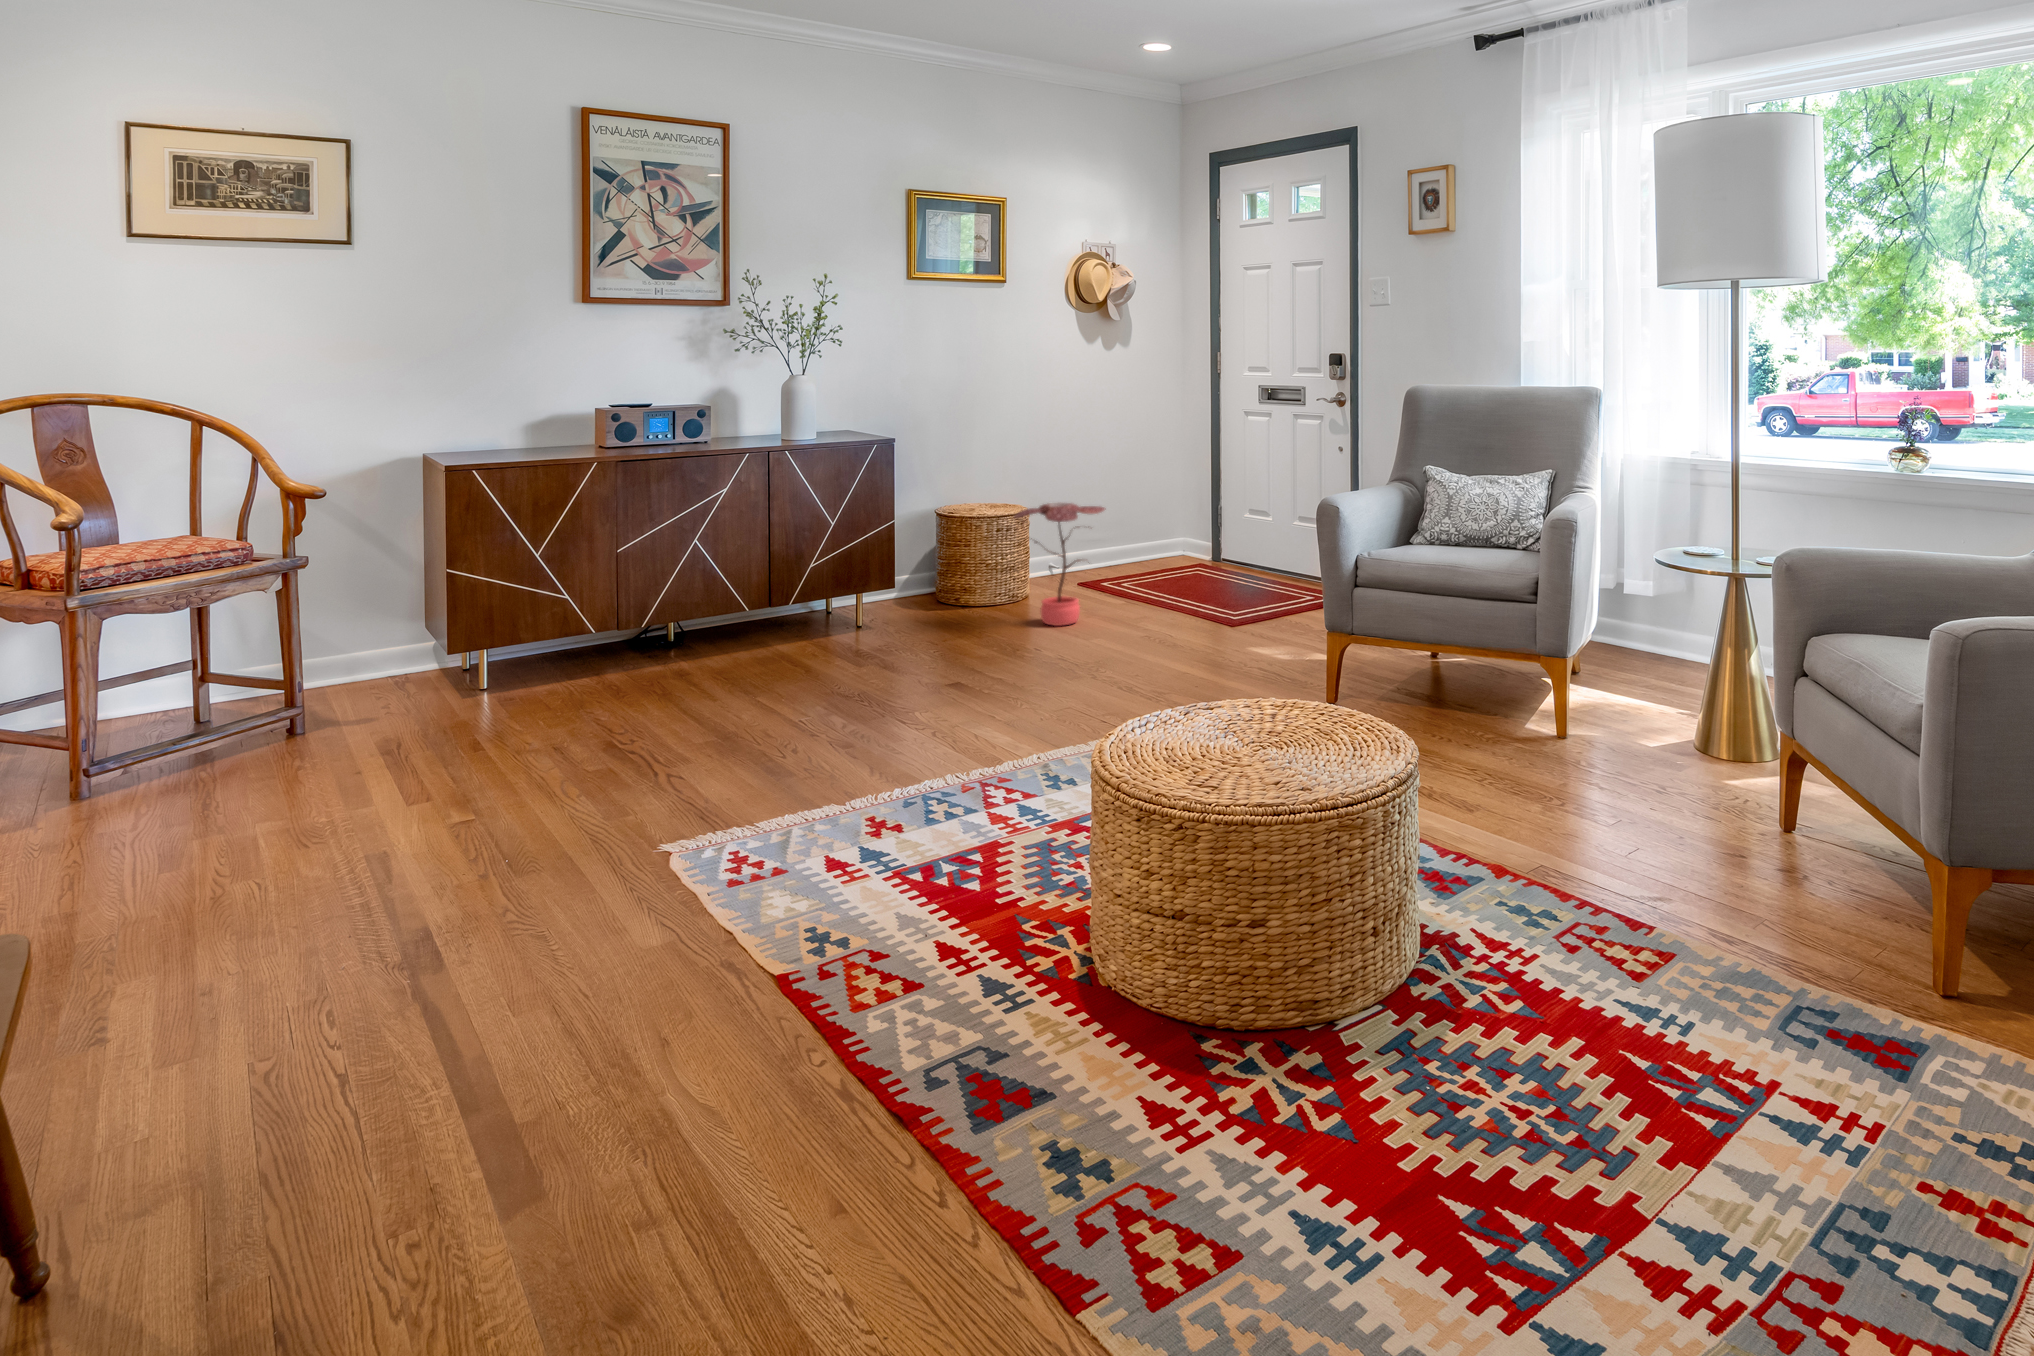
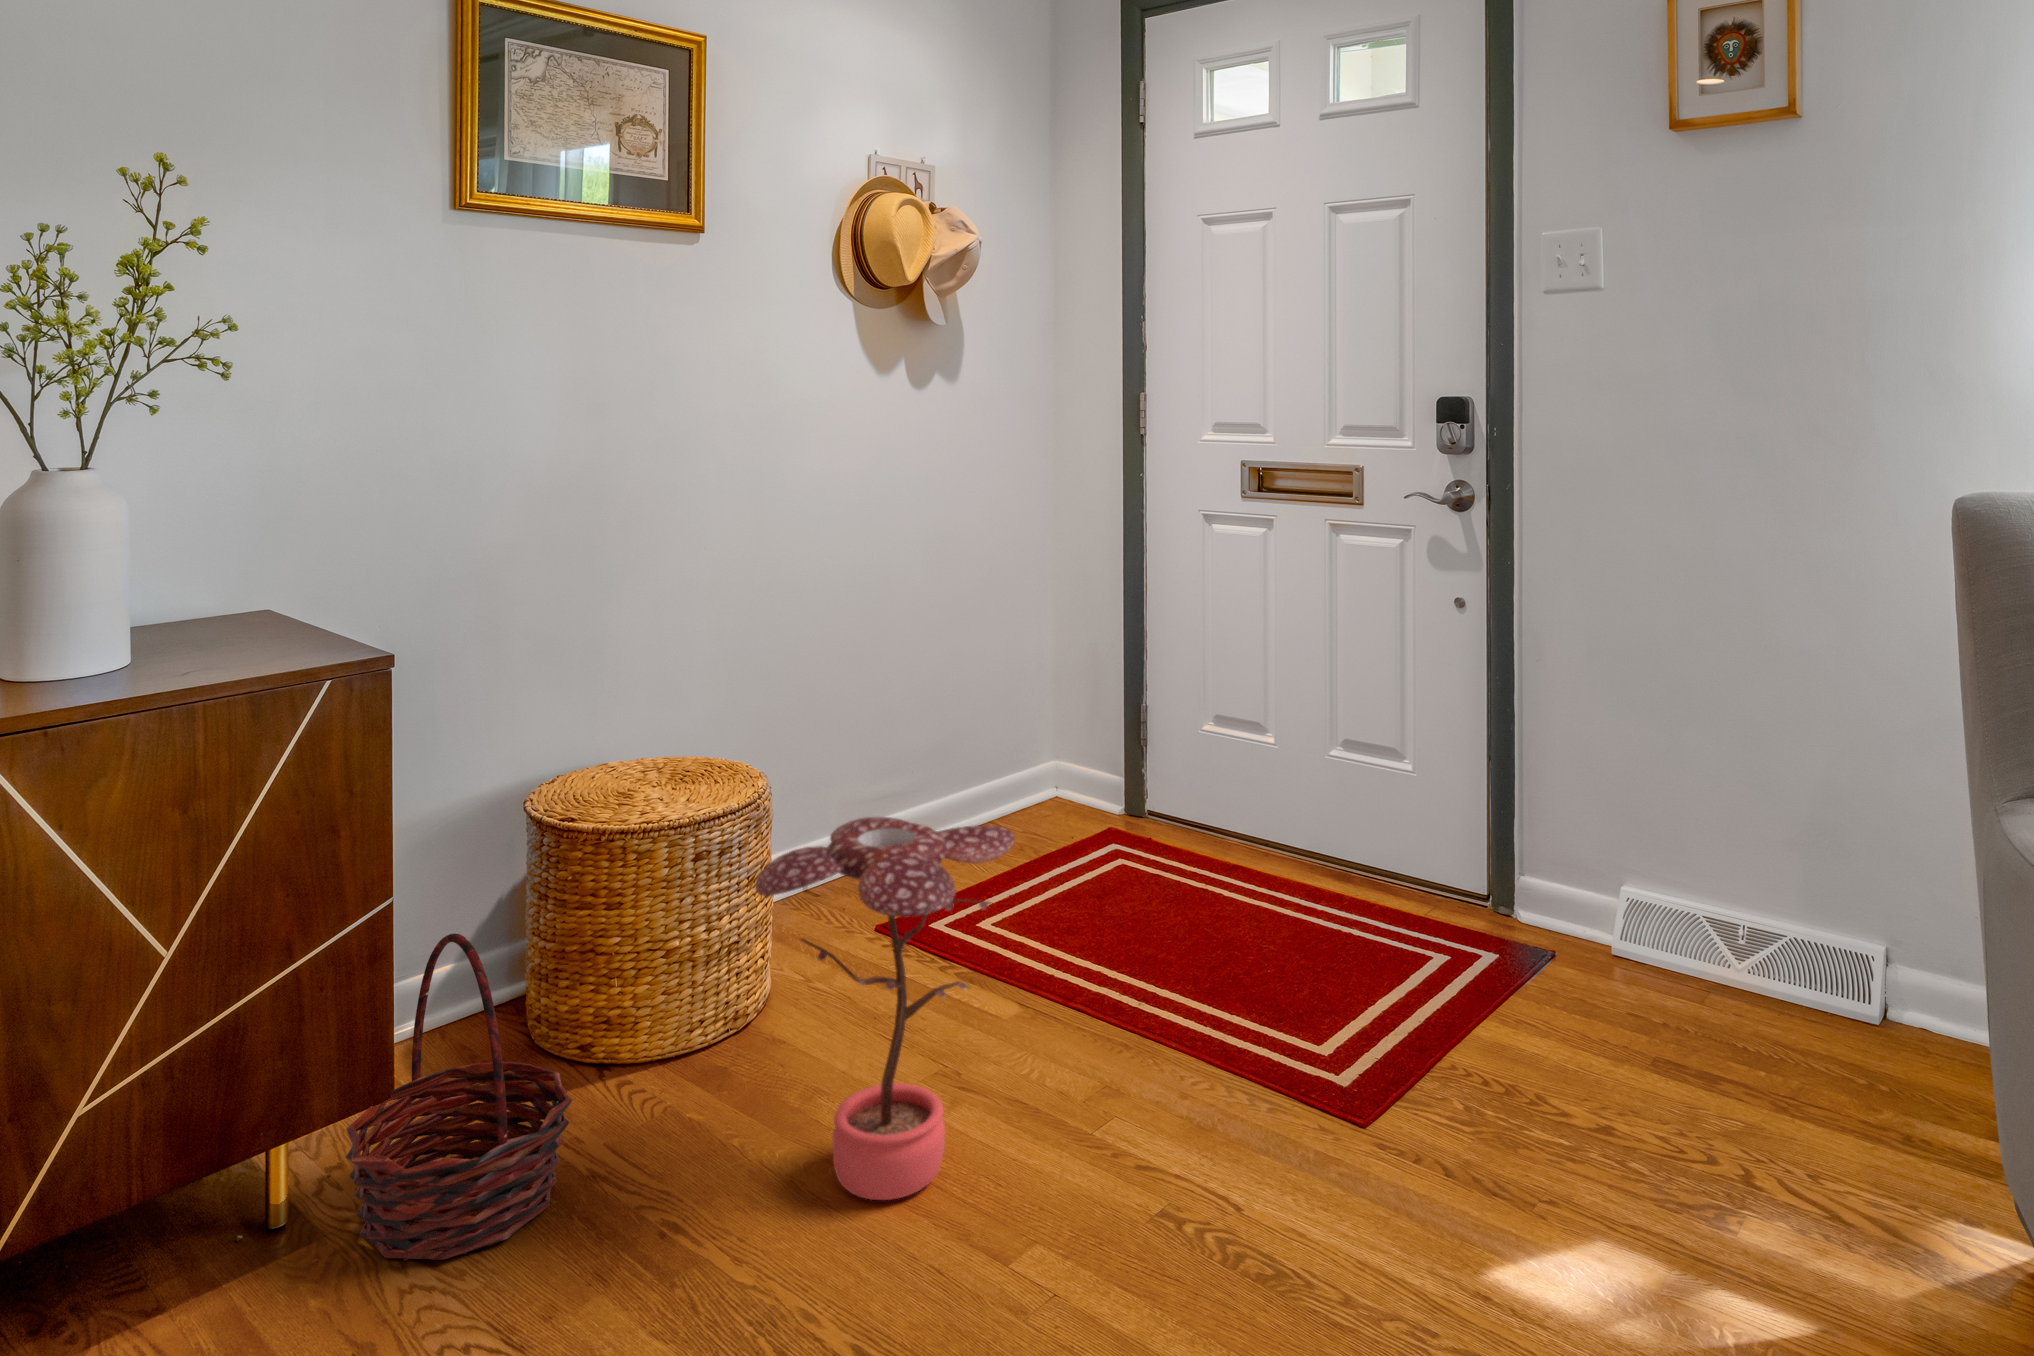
basket: none [884,531,955,628] -> present [346,933,572,1261]

